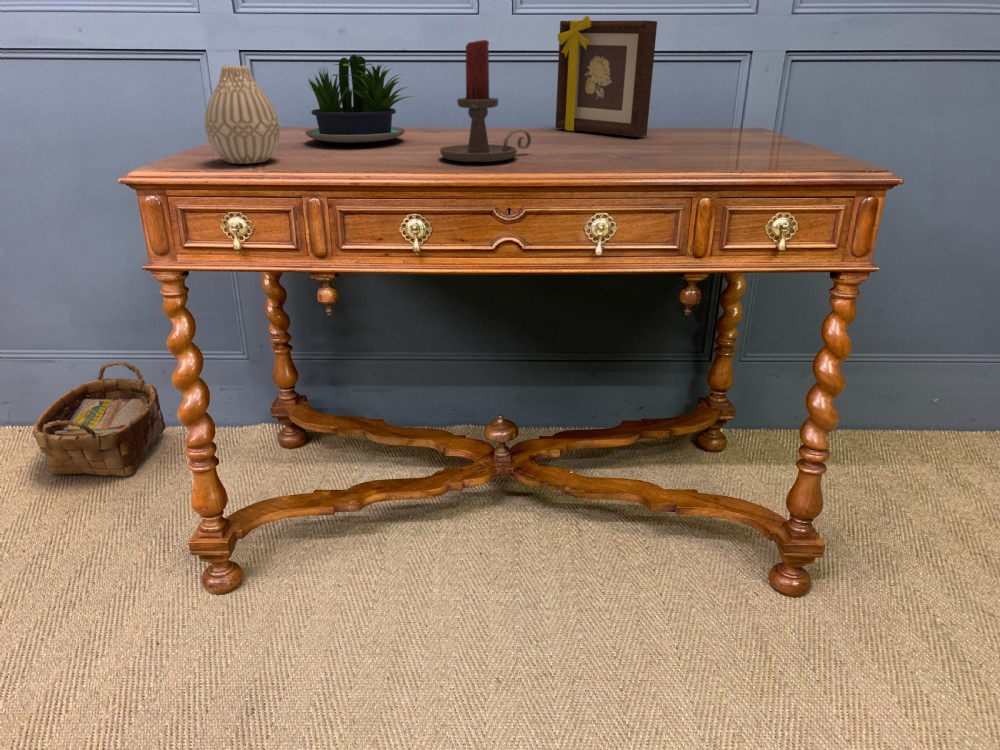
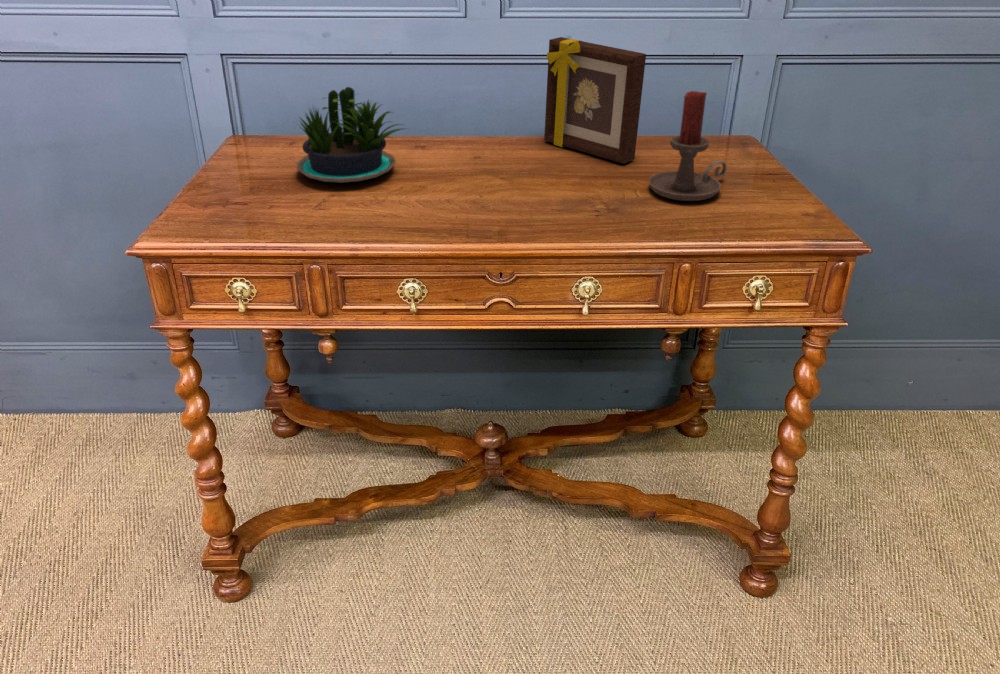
candle holder: present [440,40,531,162] -> present [649,91,727,201]
vase: present [205,66,280,164] -> none [205,133,277,227]
woven basket: present [33,361,166,476] -> none [33,353,158,471]

